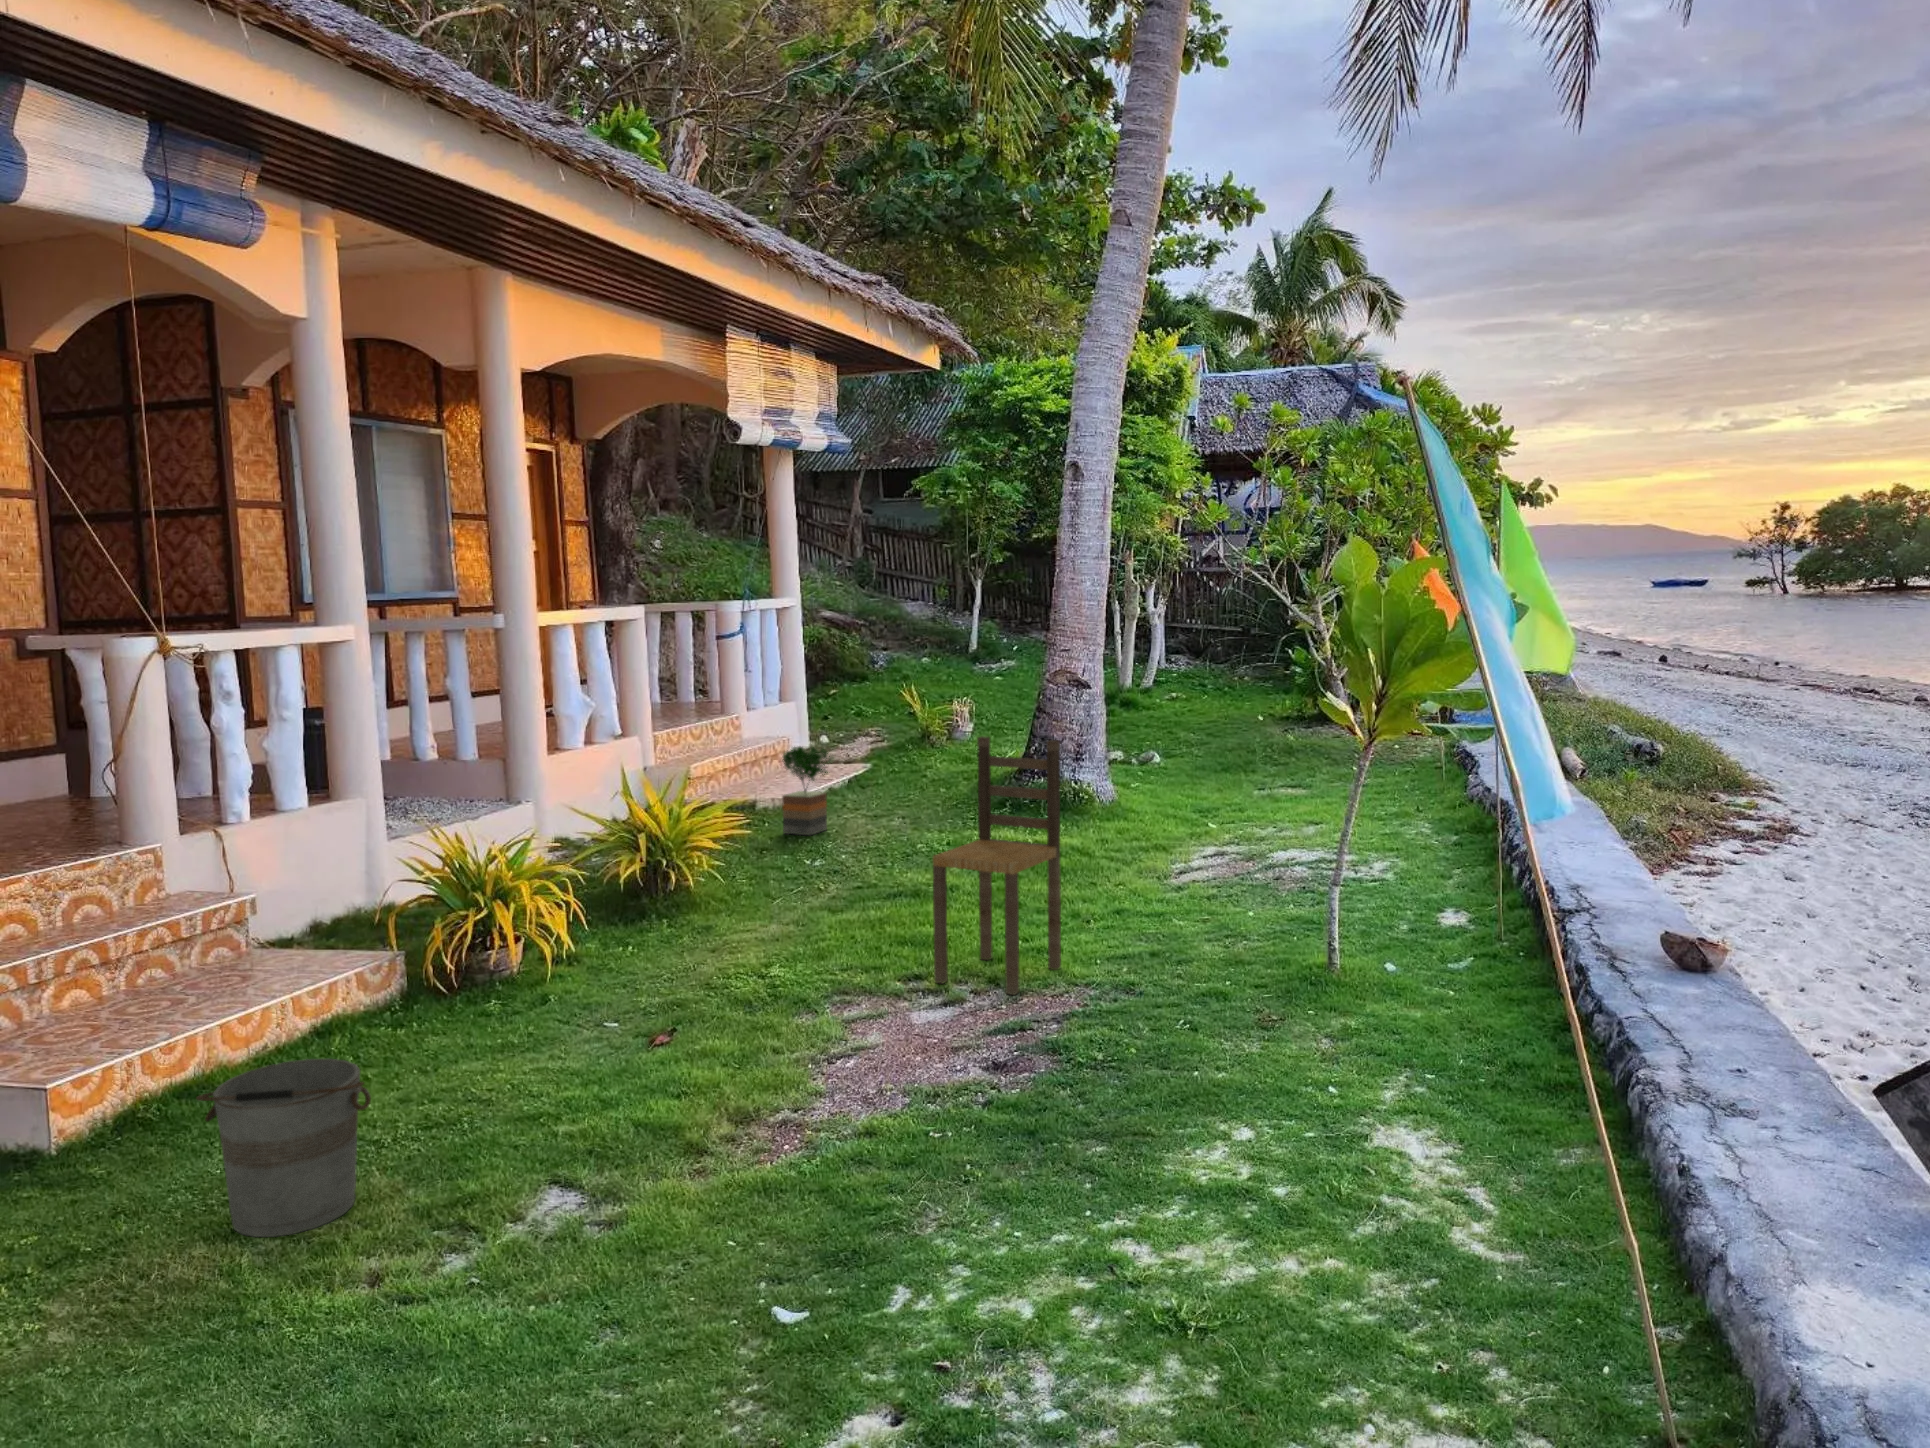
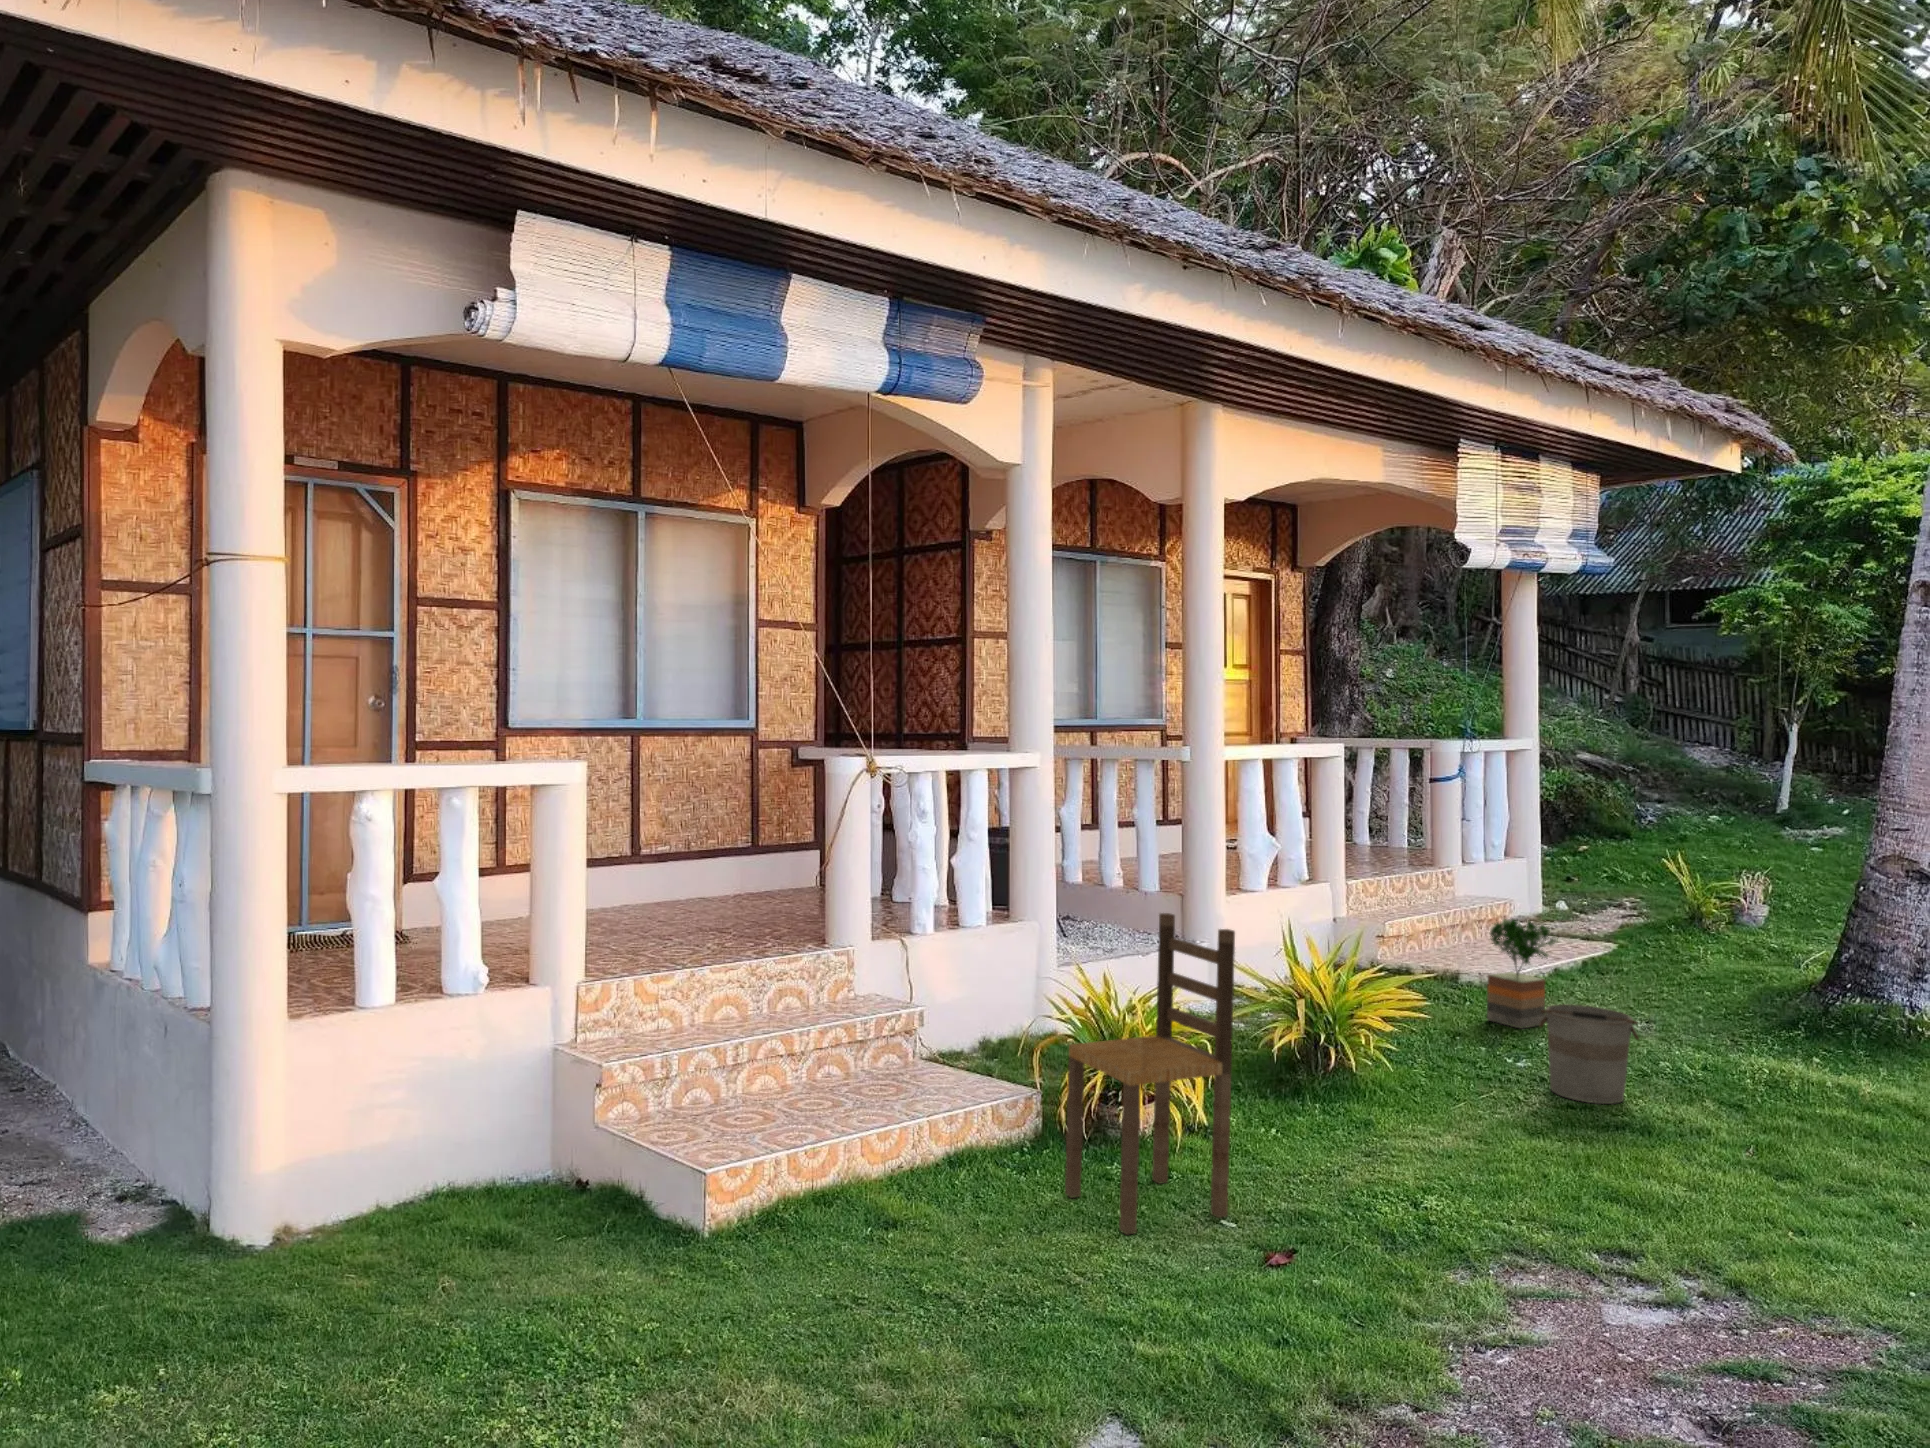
chair: present [933,737,1061,995] -> present [1065,913,1235,1234]
bucket: present [197,1059,371,1237] -> present [1539,1004,1639,1104]

